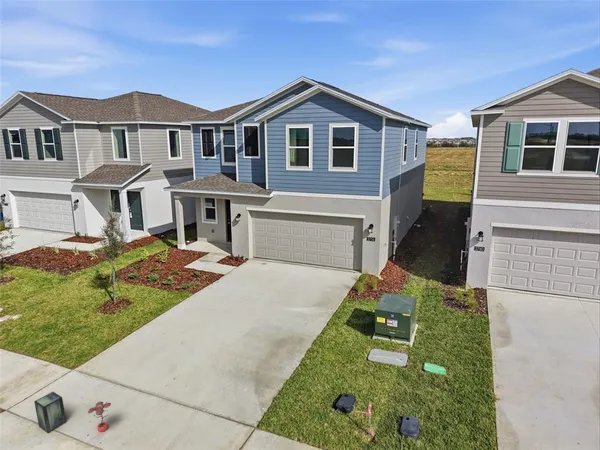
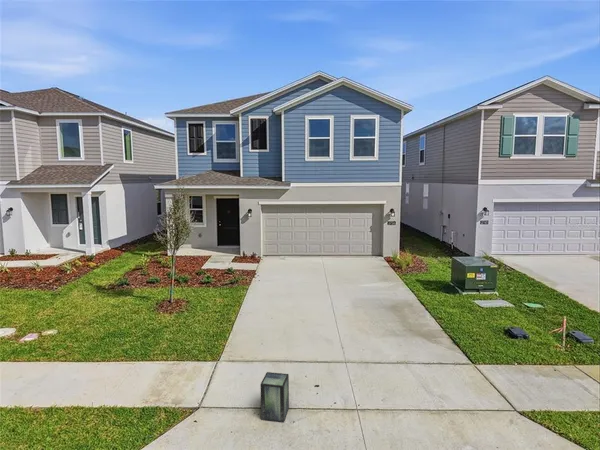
potted plant: present [88,402,111,432] -> none [331,369,354,406]

